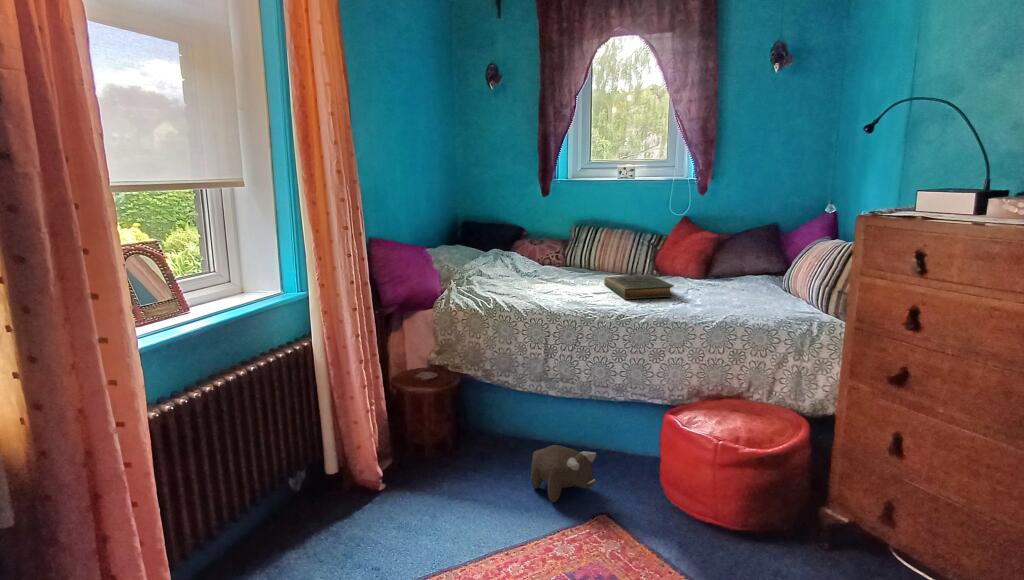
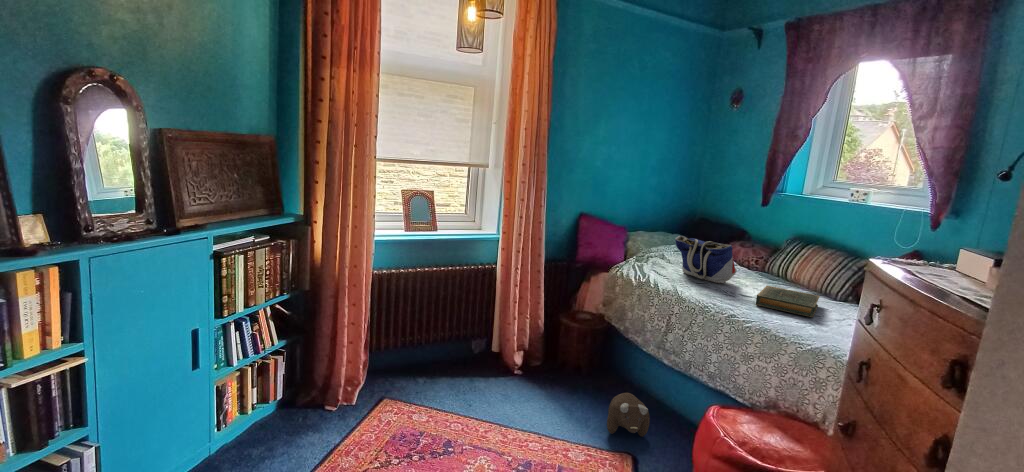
tote bag: none [503,242,577,288] -> present [675,236,737,283]

